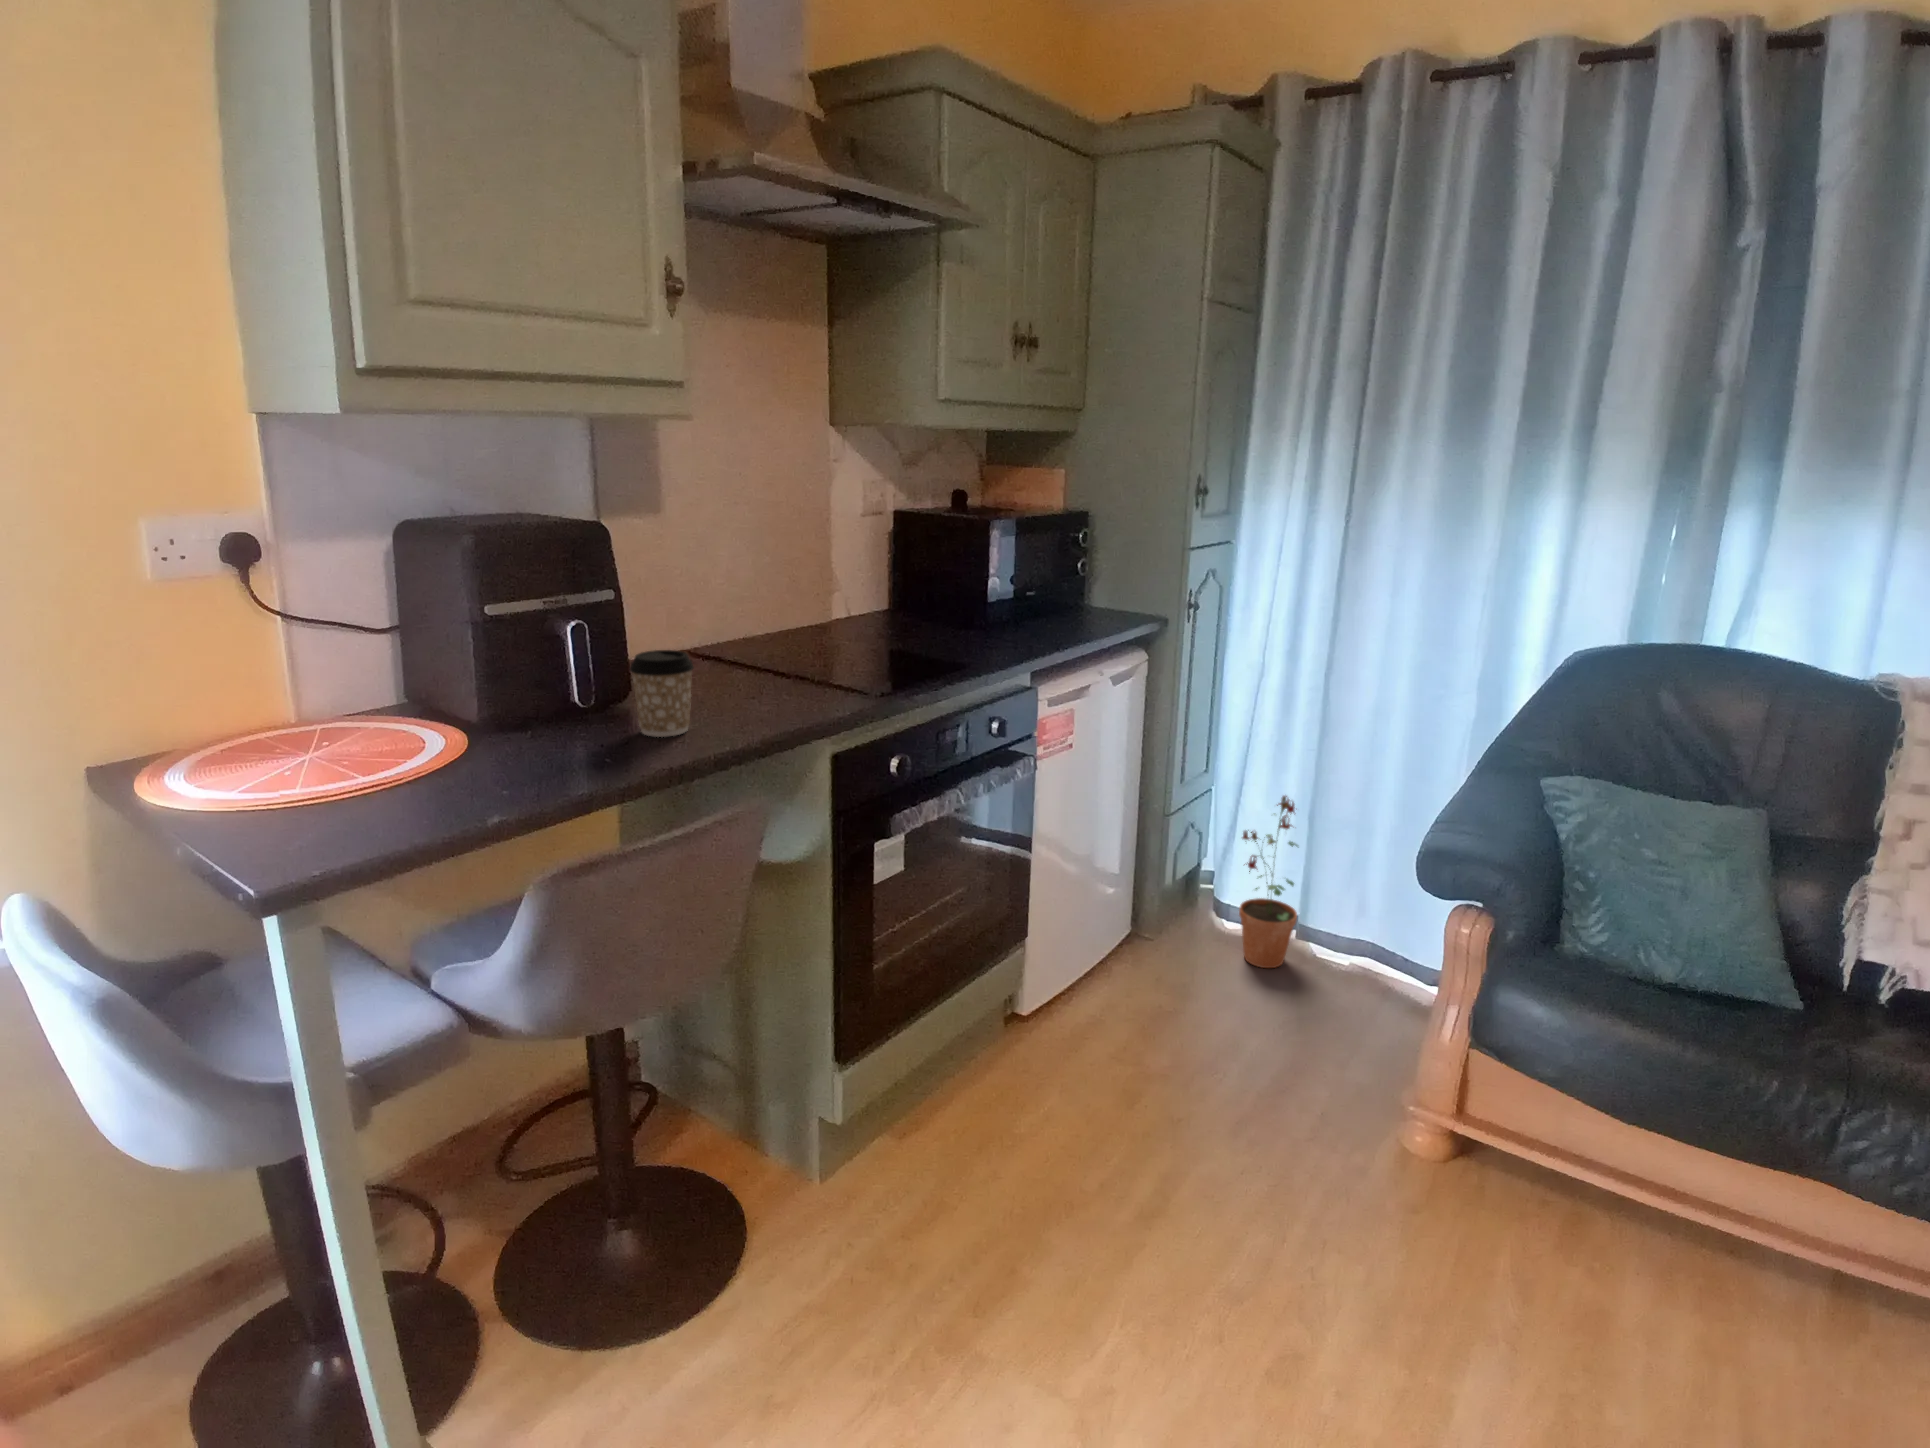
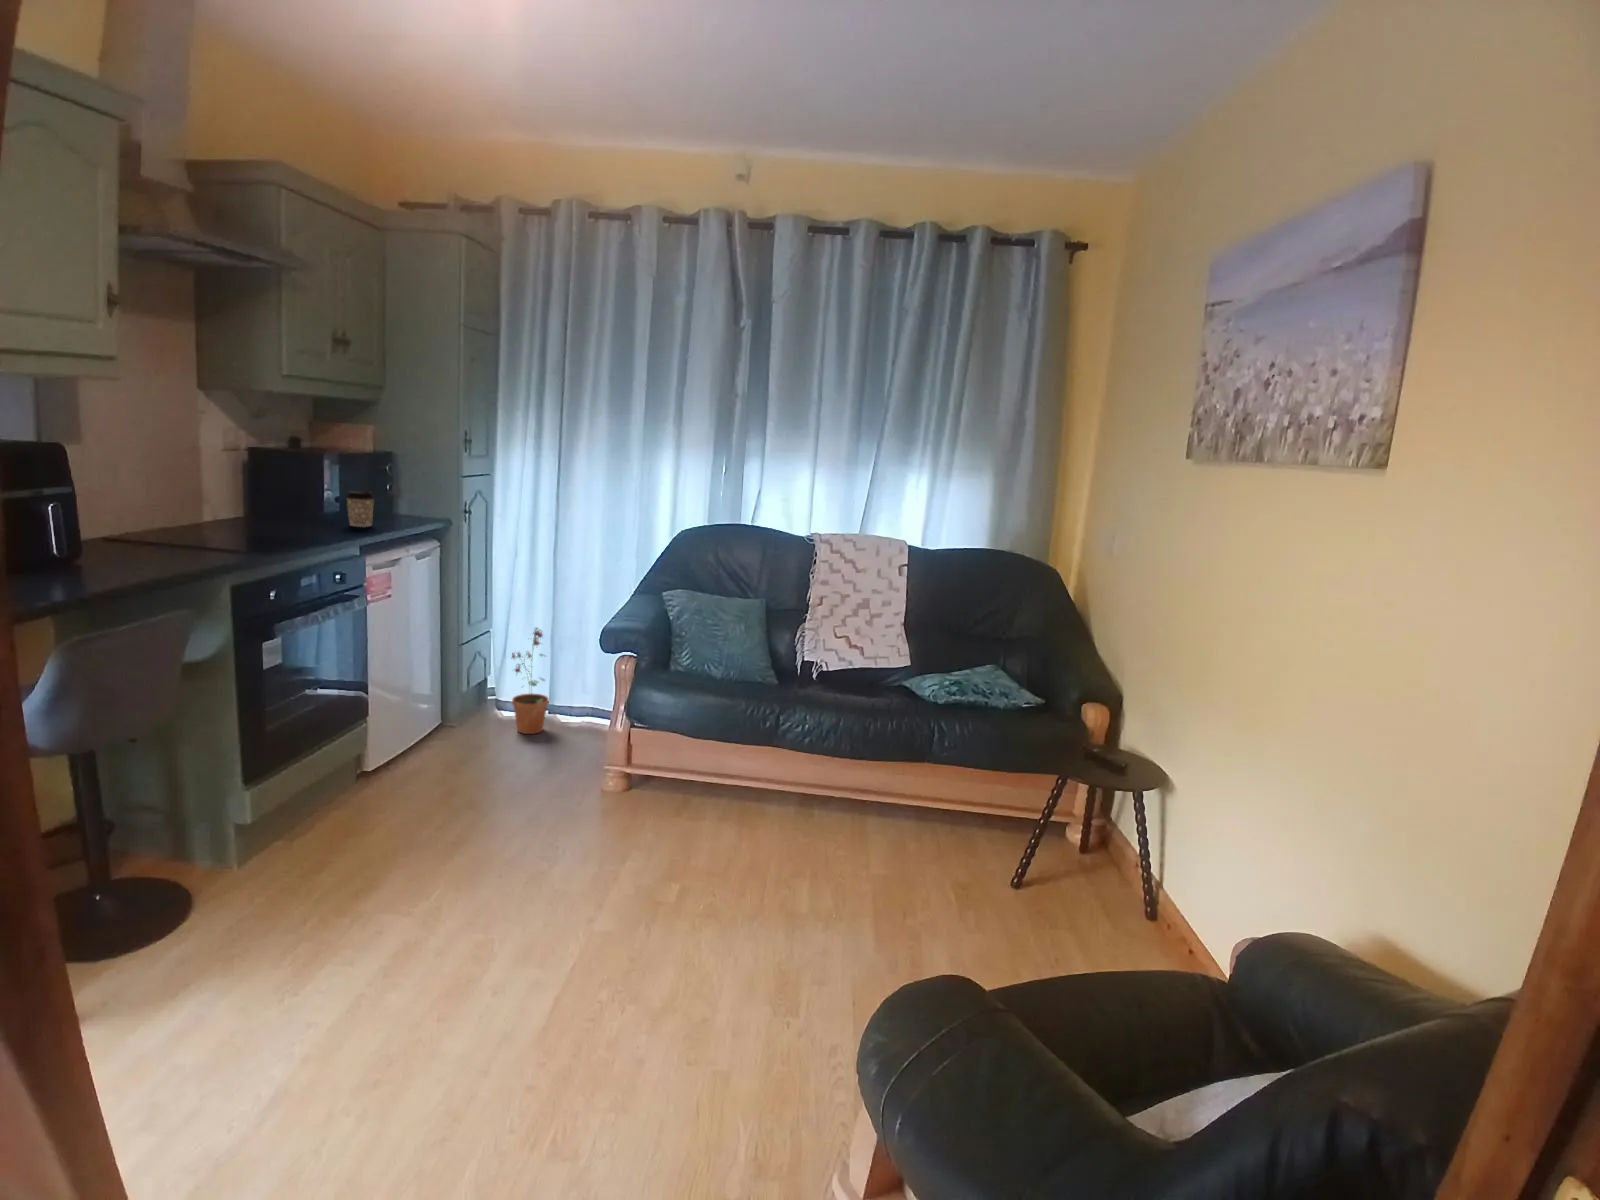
coffee cup: present [630,650,694,737] -> present [346,491,374,527]

